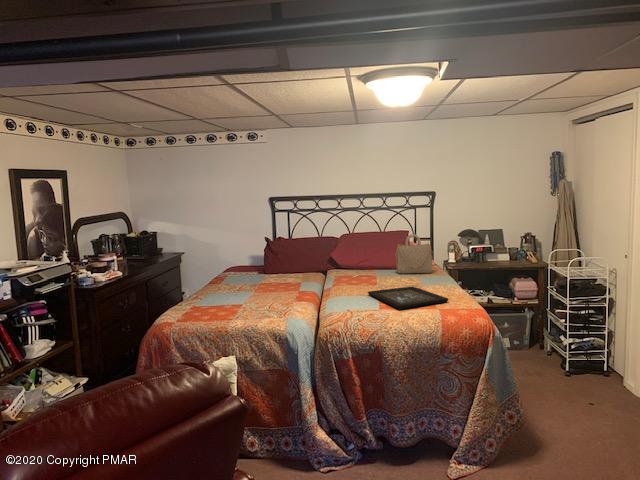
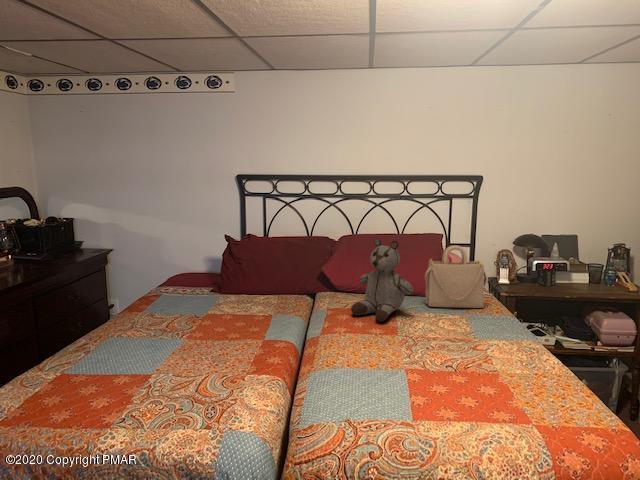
stuffed bear: none [349,231,387,281] -> present [351,238,413,322]
tray: present [368,286,448,309] -> none [384,343,537,411]

